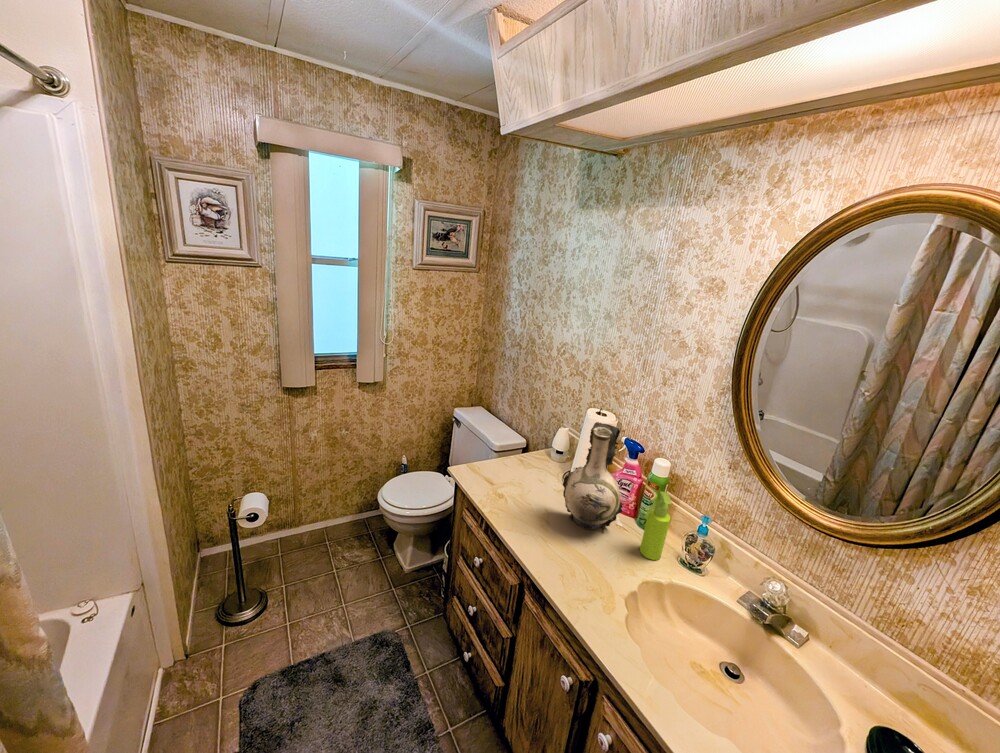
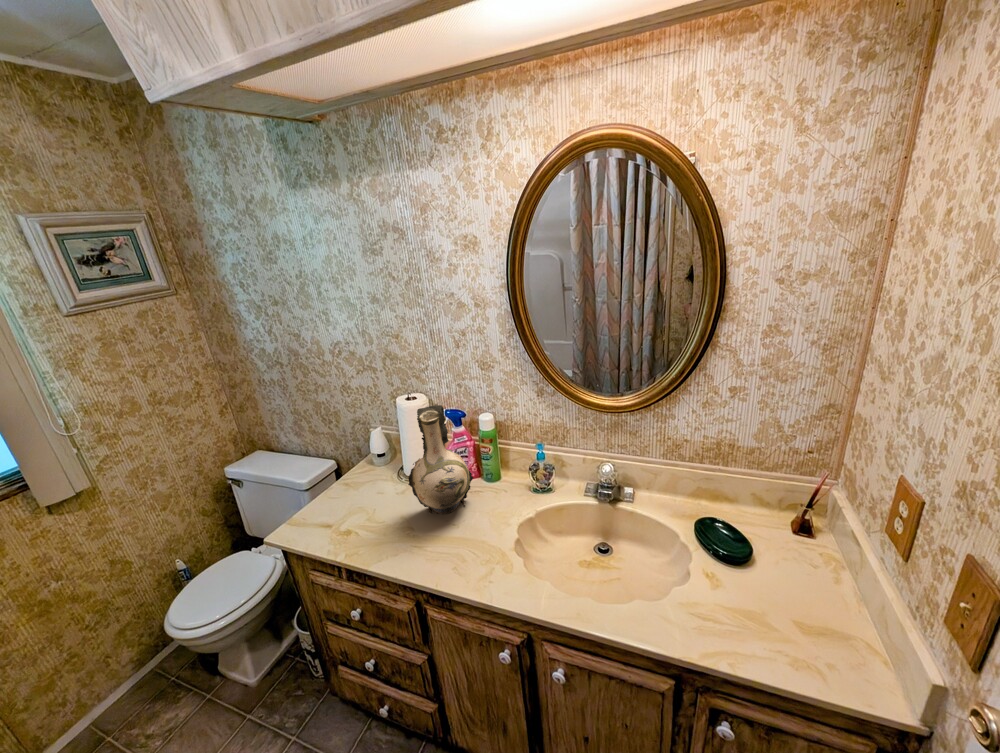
soap dispenser: present [640,491,672,560] -> none [496,441,519,505]

